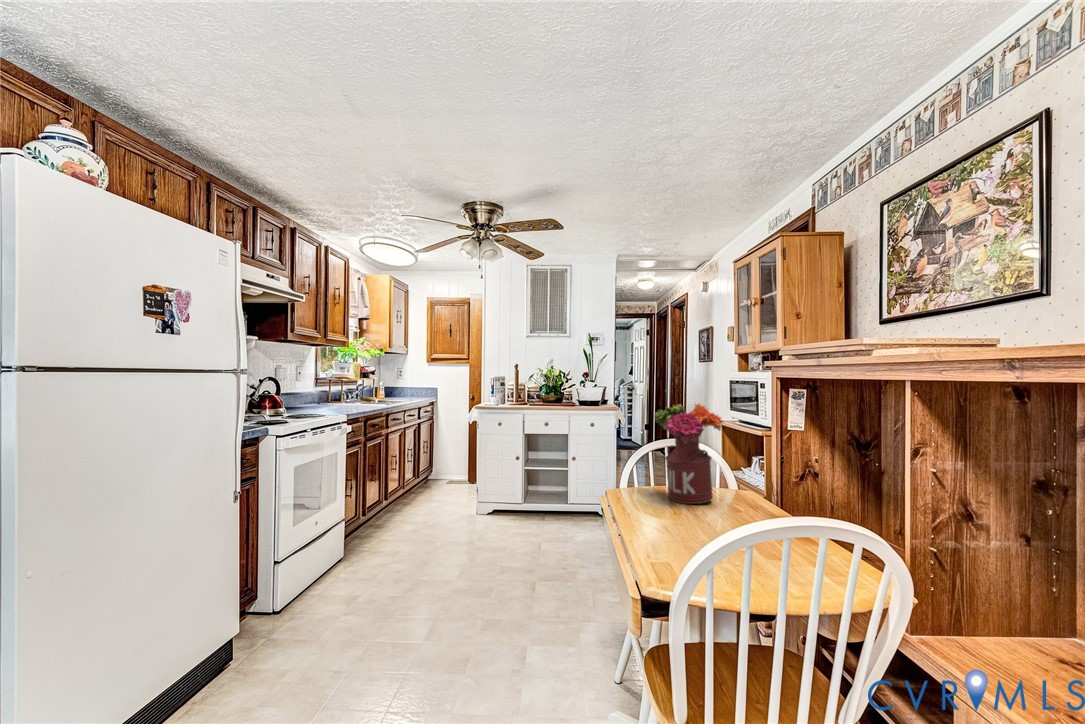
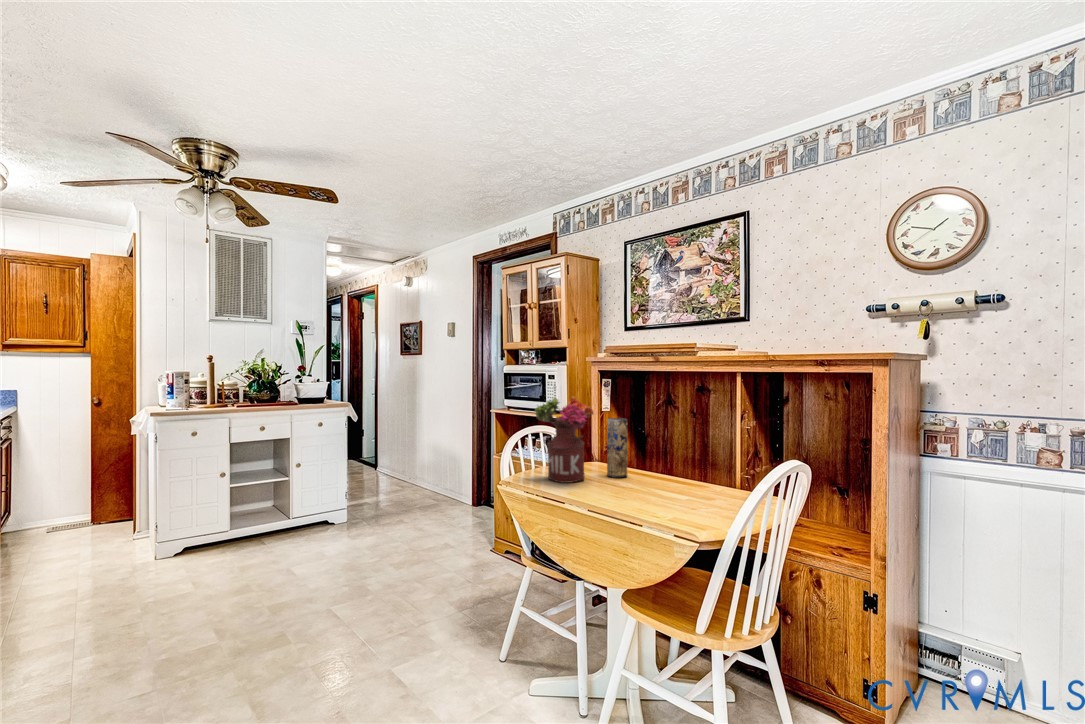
vase: none [749,435,778,513] -> present [607,418,627,478]

